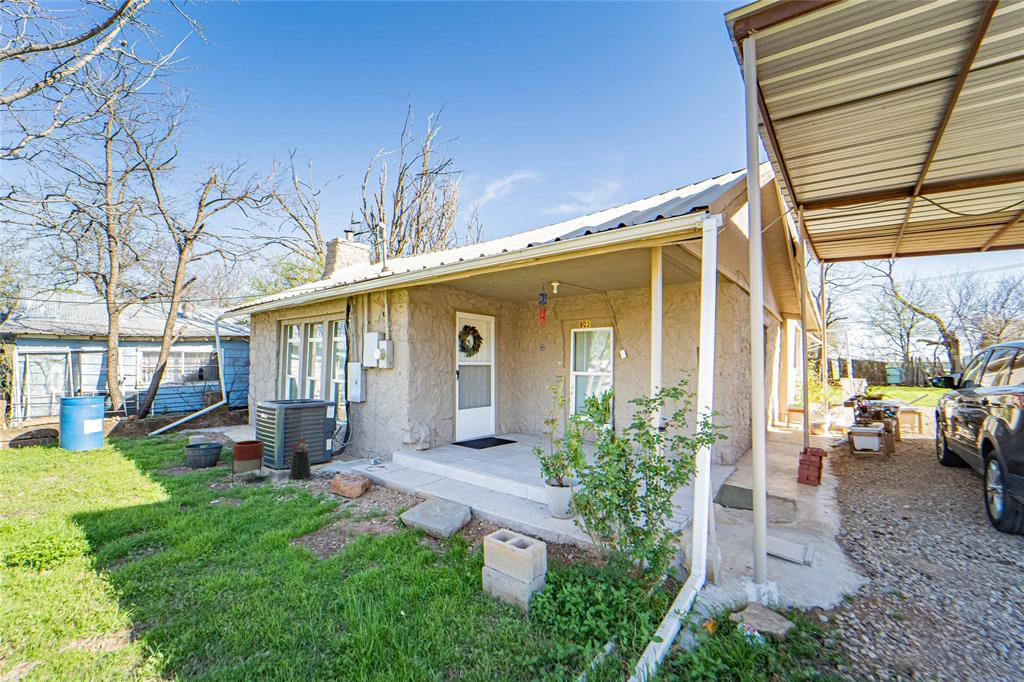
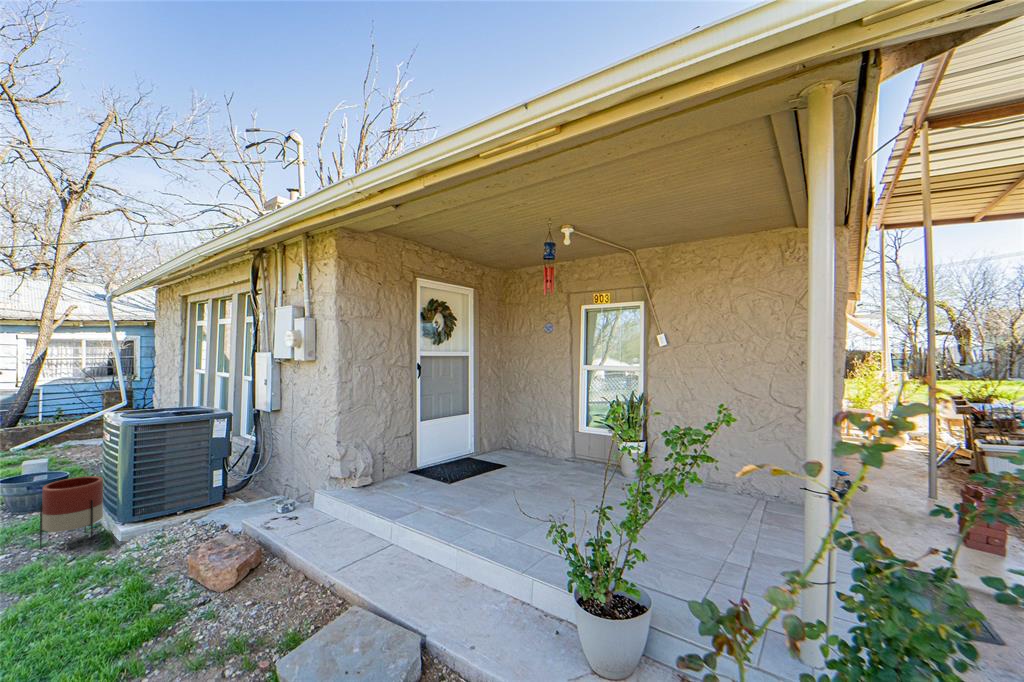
watering can: present [289,439,312,479] -> none [134,474,177,544]

